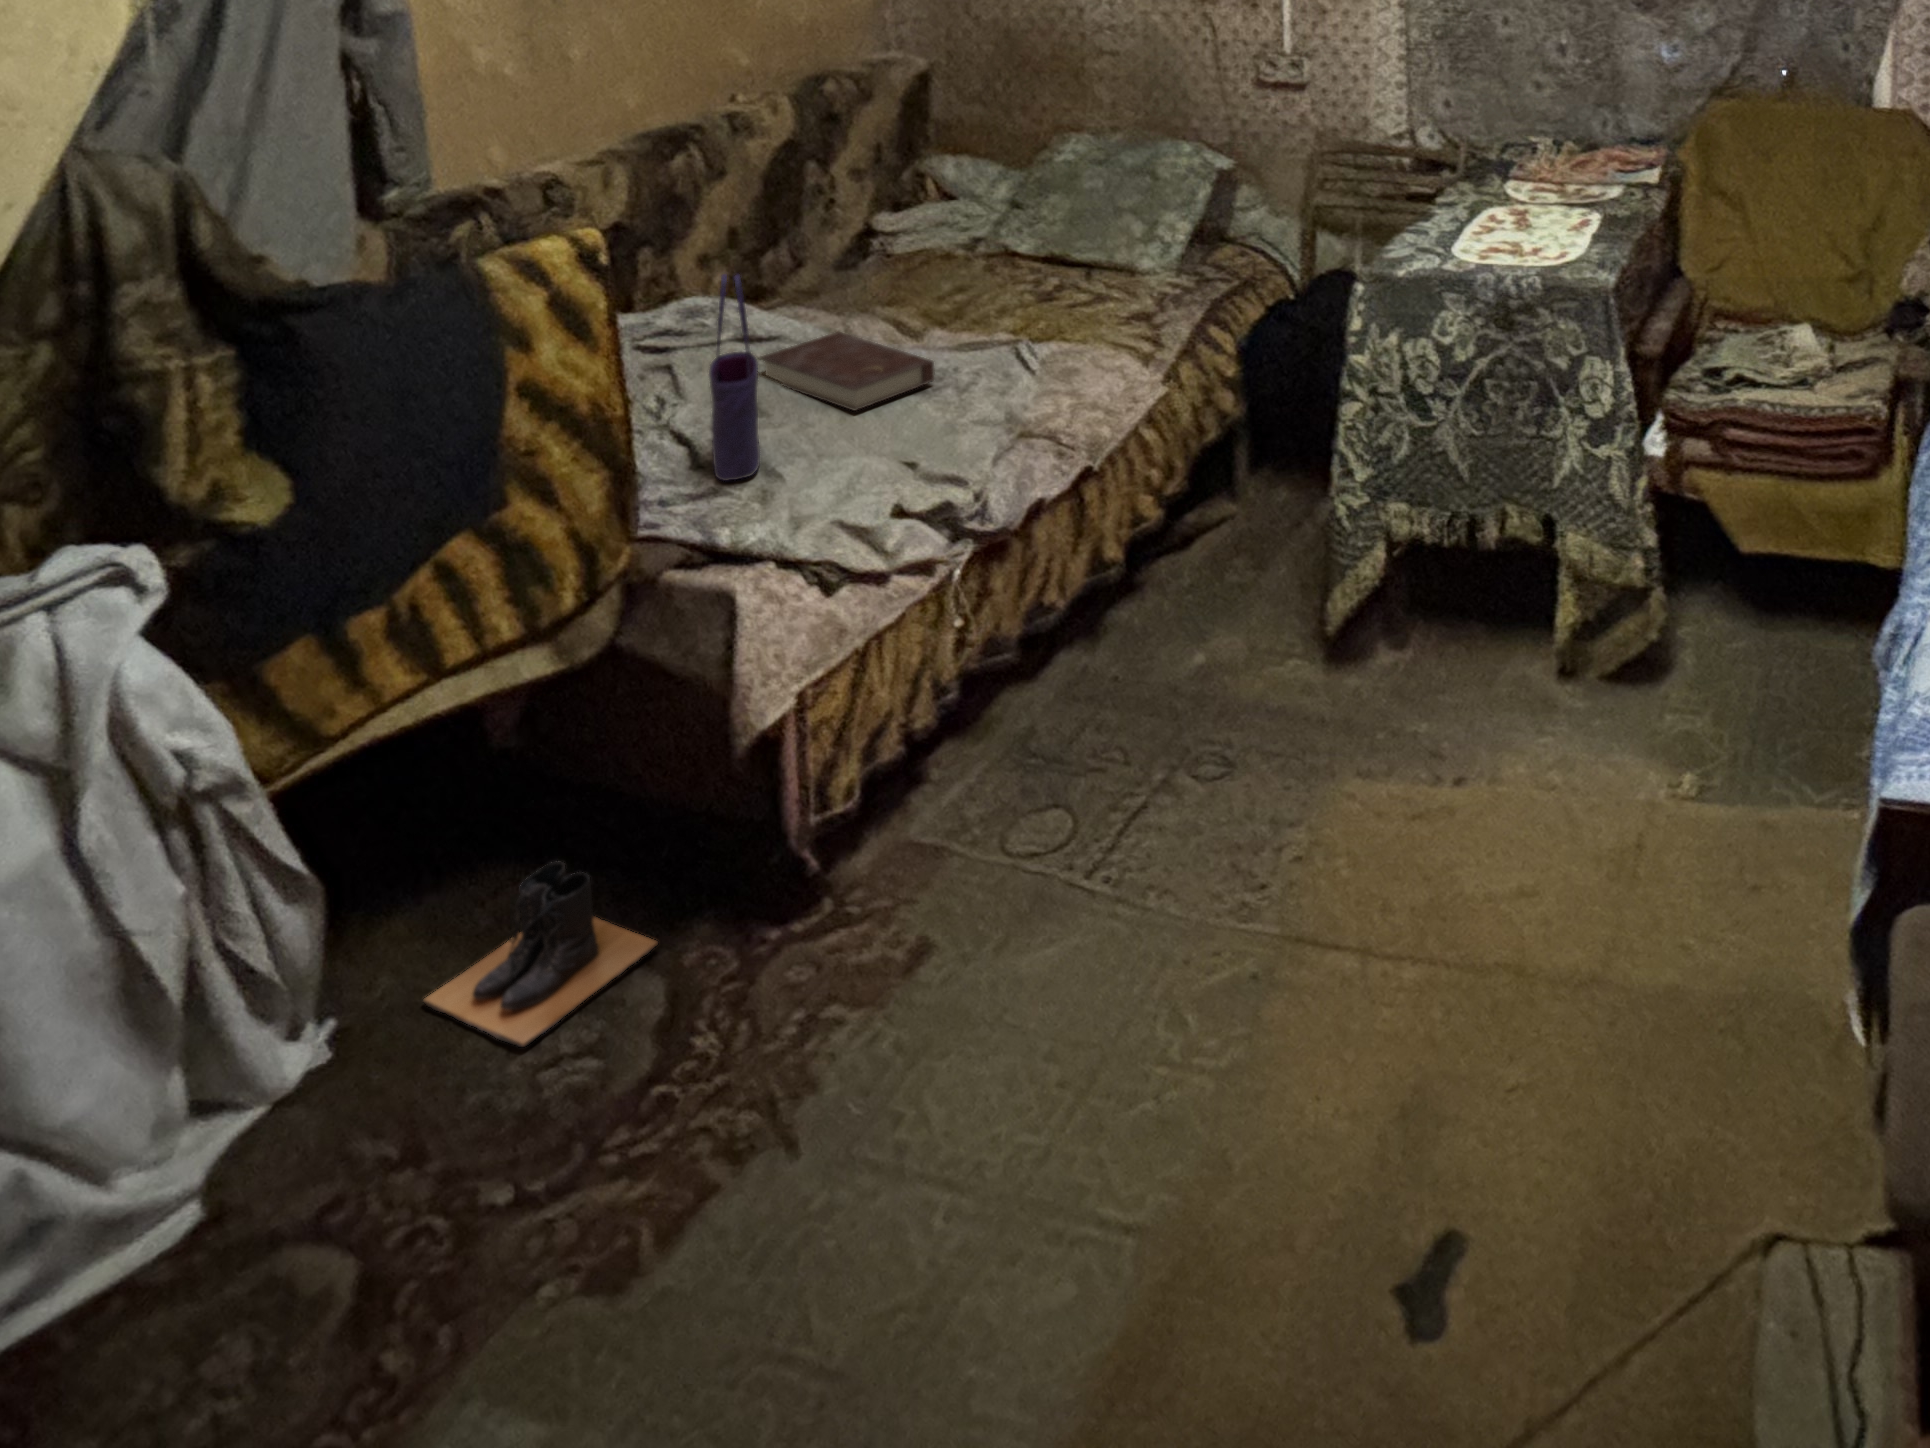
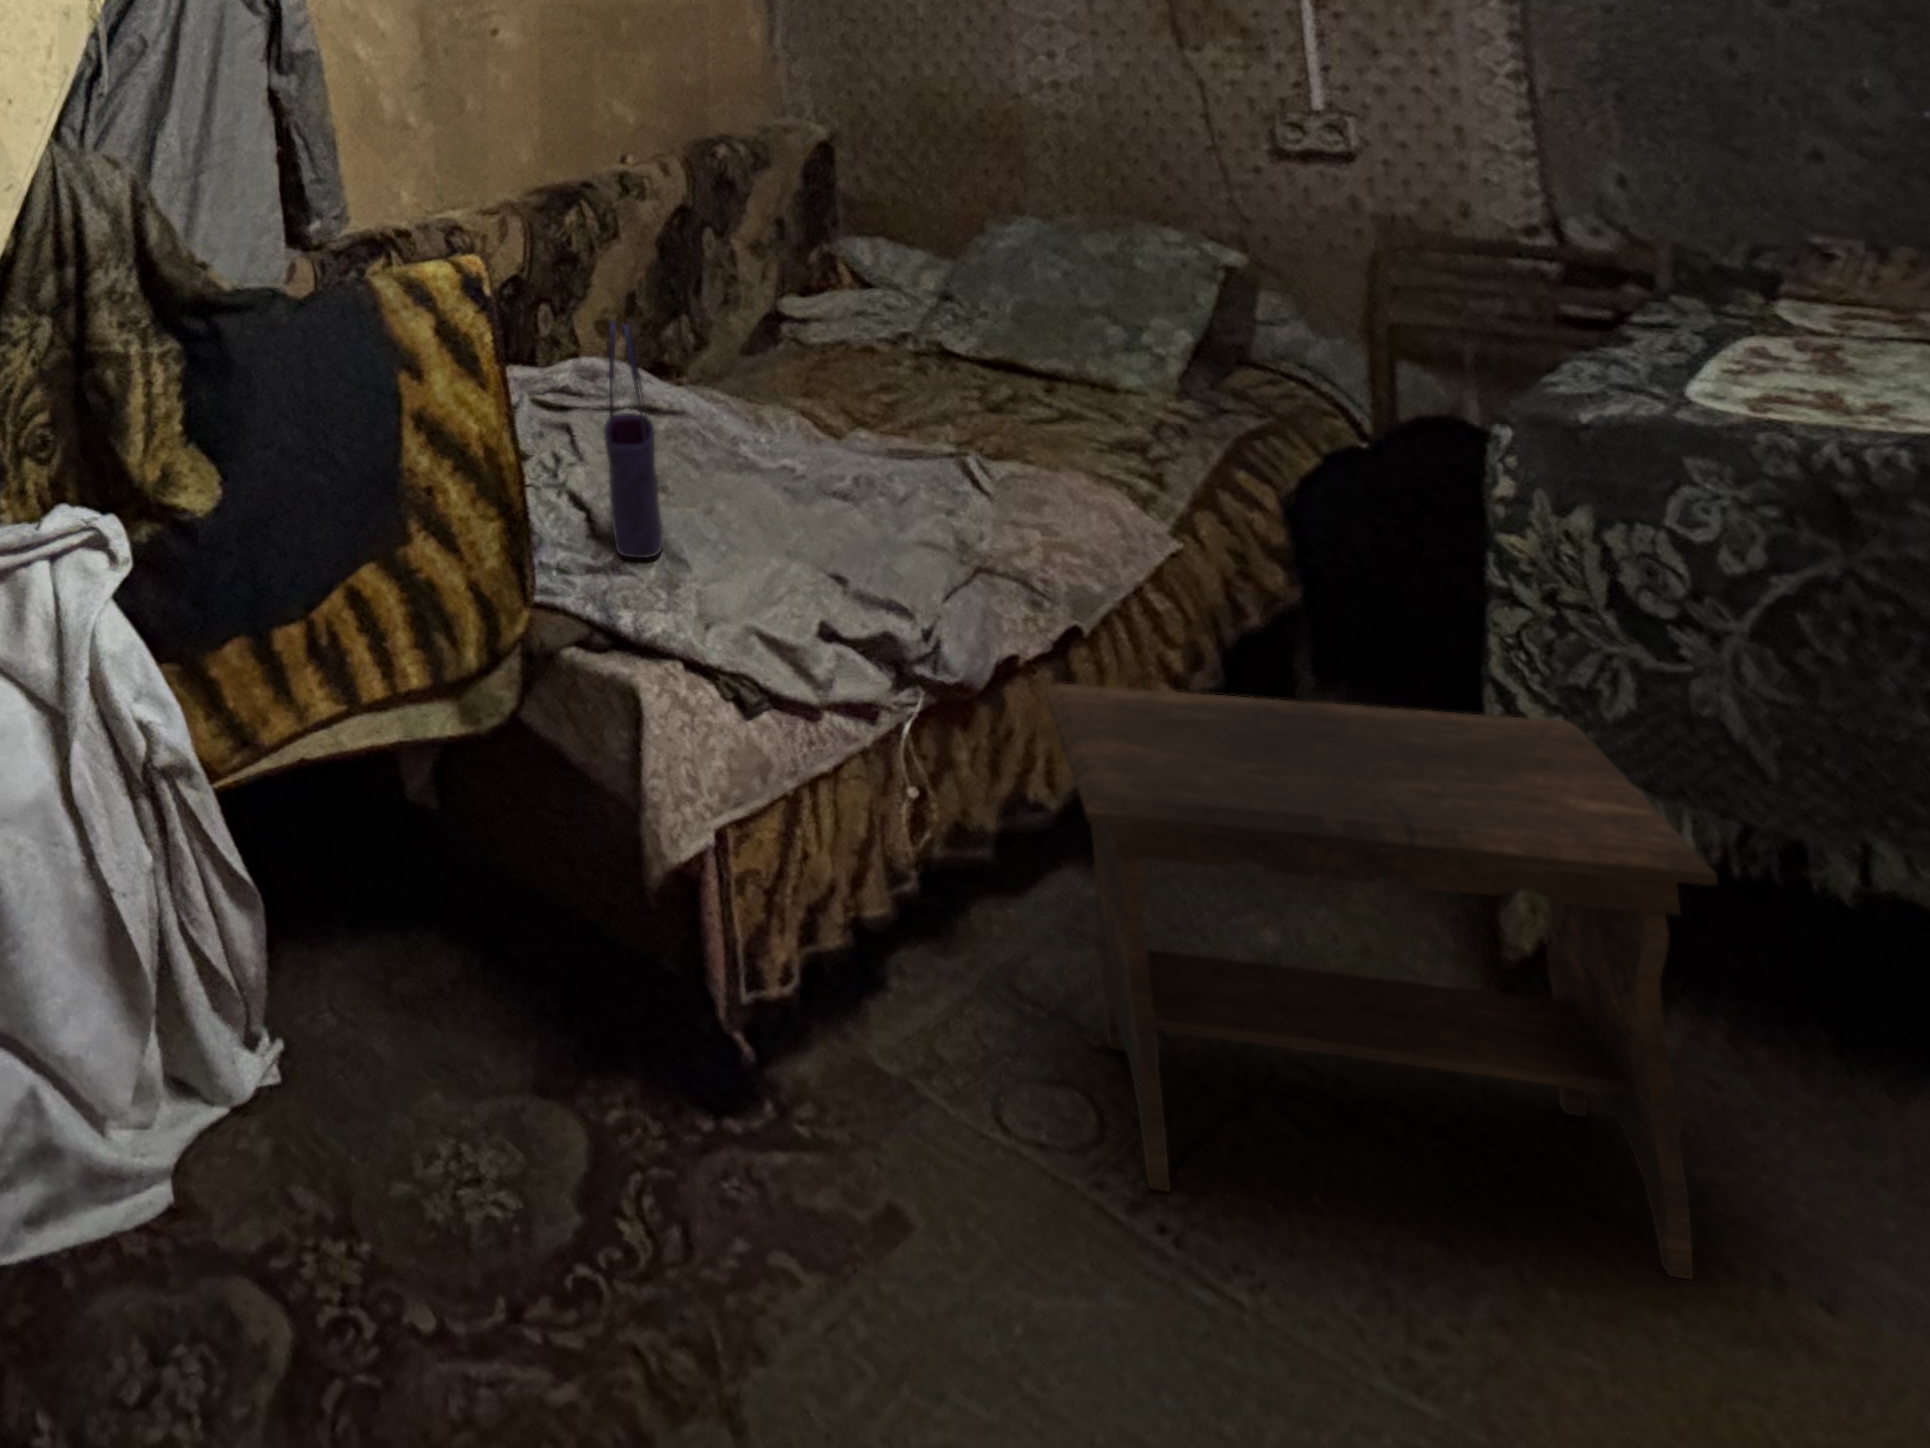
book: present [761,332,935,411] -> none [660,410,860,503]
footstool: none [1062,471,1426,855] -> present [1046,684,1718,1279]
boots: present [423,862,658,1047] -> none [357,946,580,1152]

